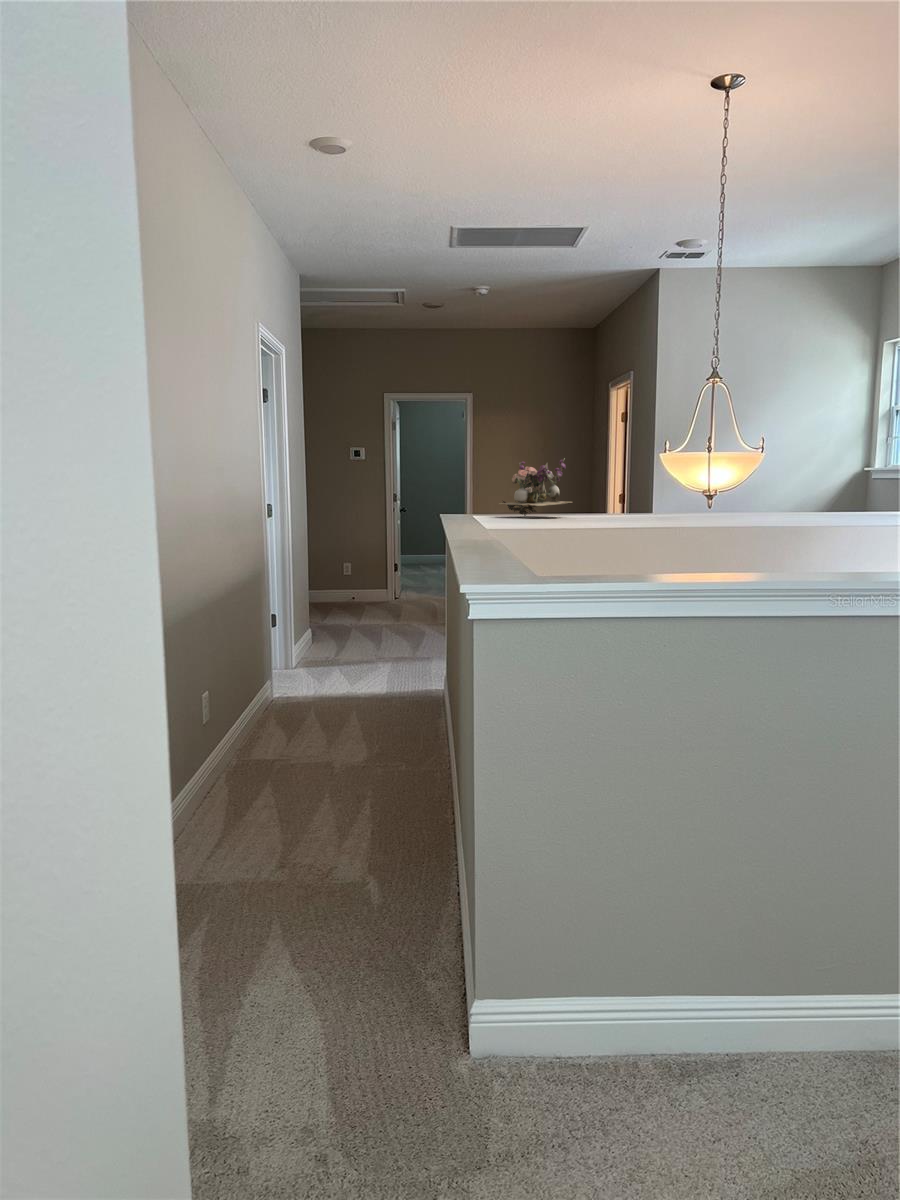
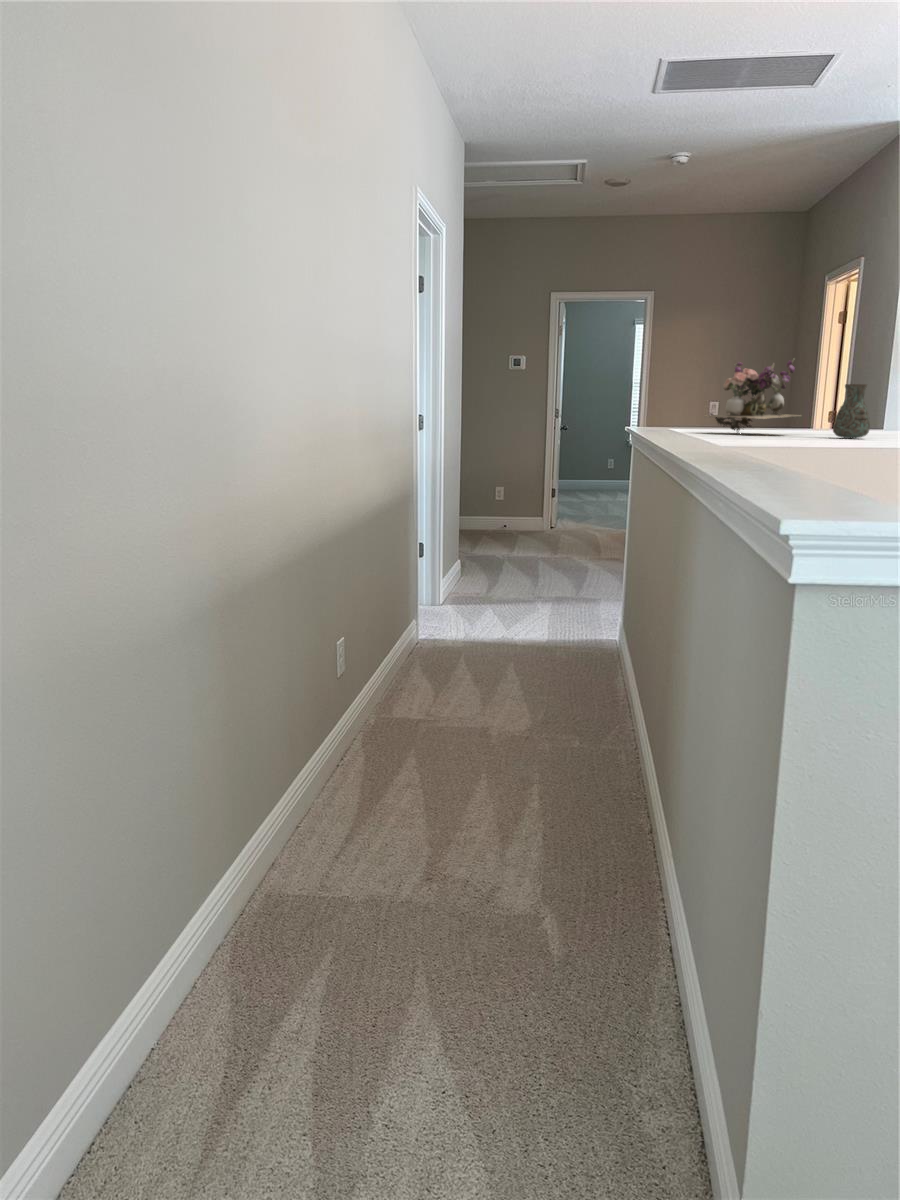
decorative vase: none [593,479,619,519] -> present [833,384,870,438]

